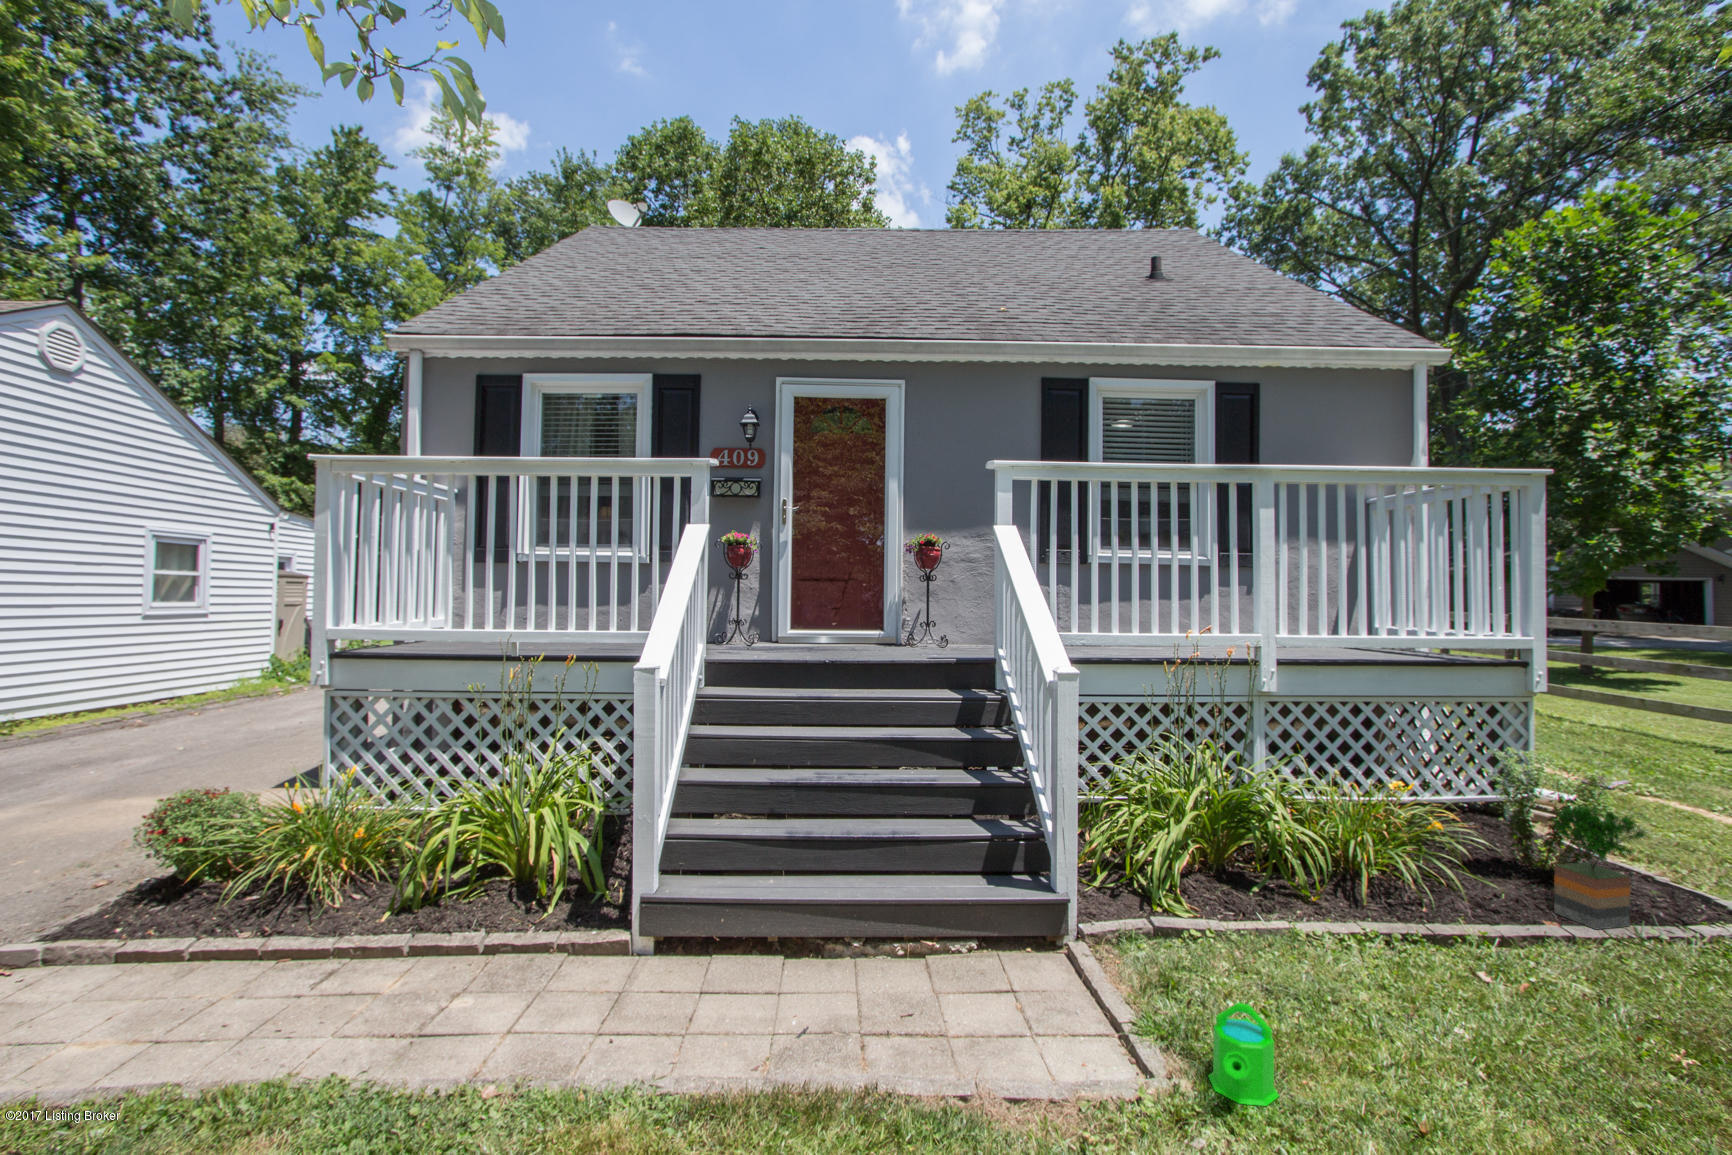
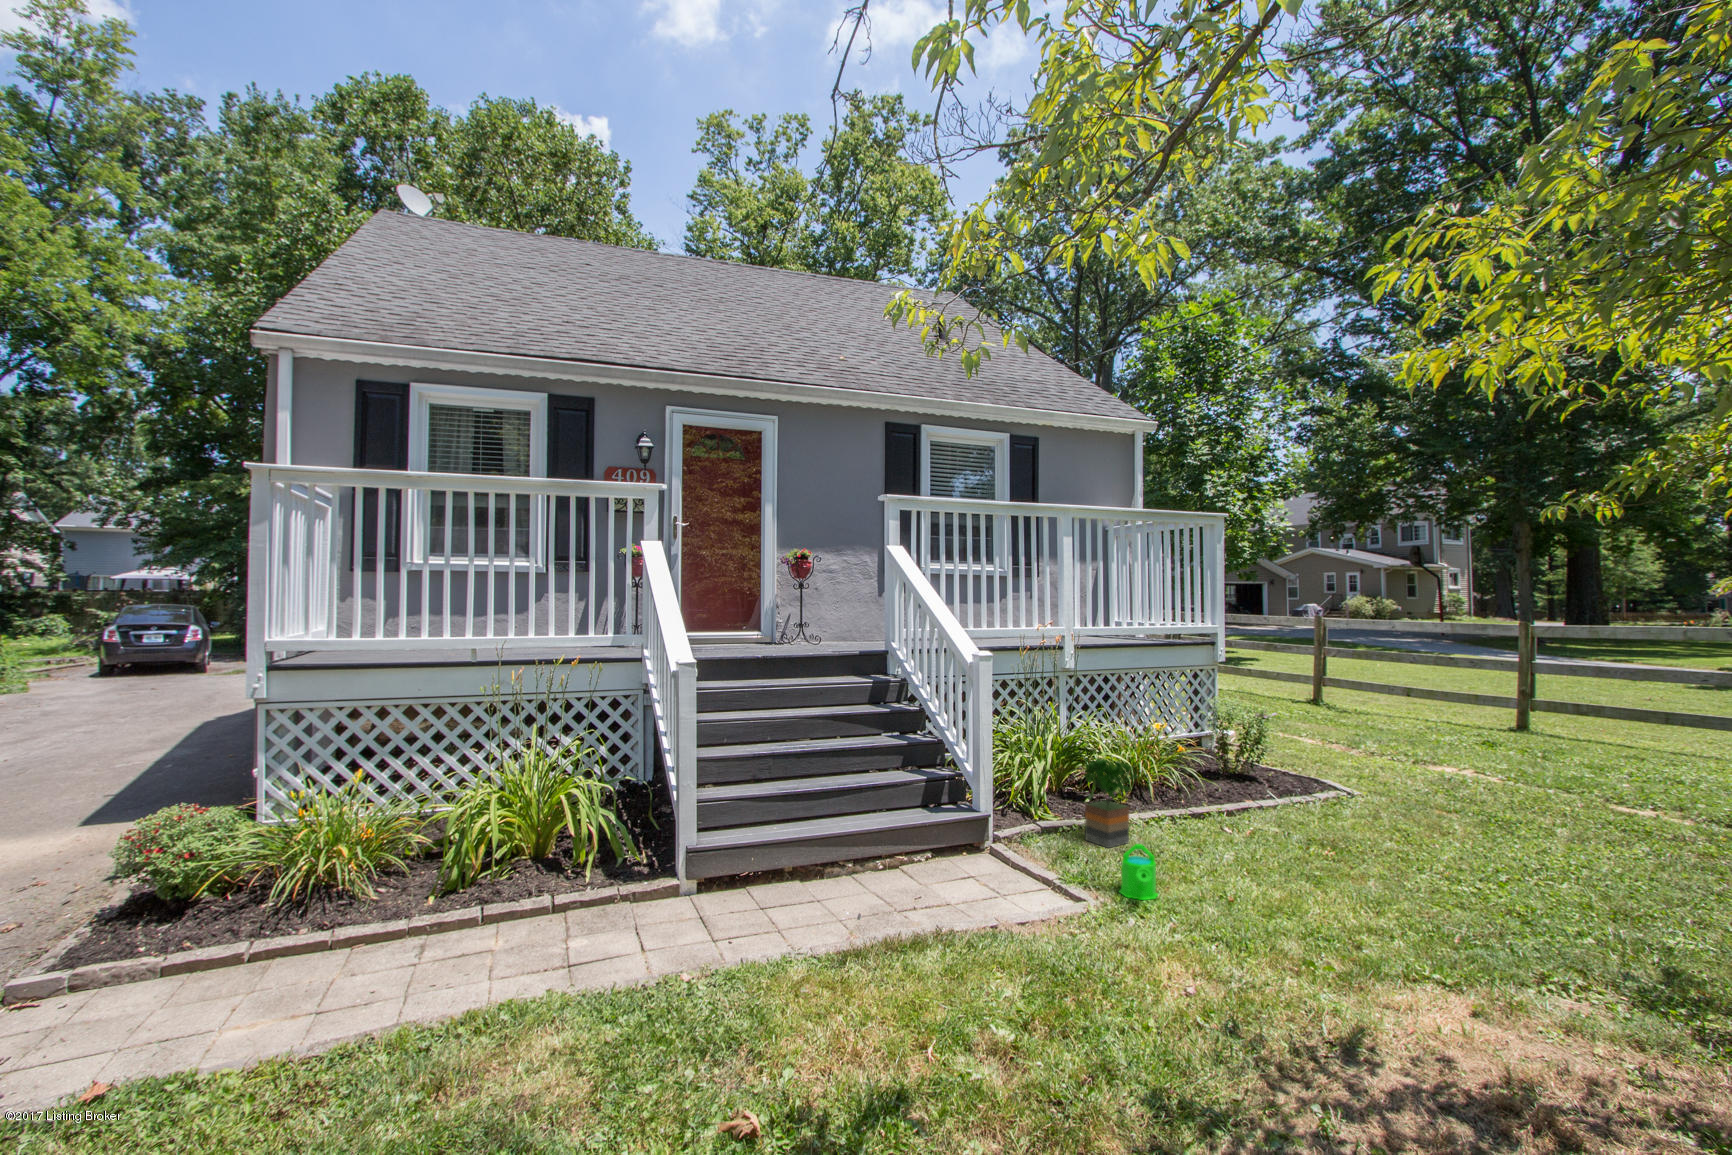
potted tree: present [1554,806,1647,930] -> present [1085,759,1139,848]

